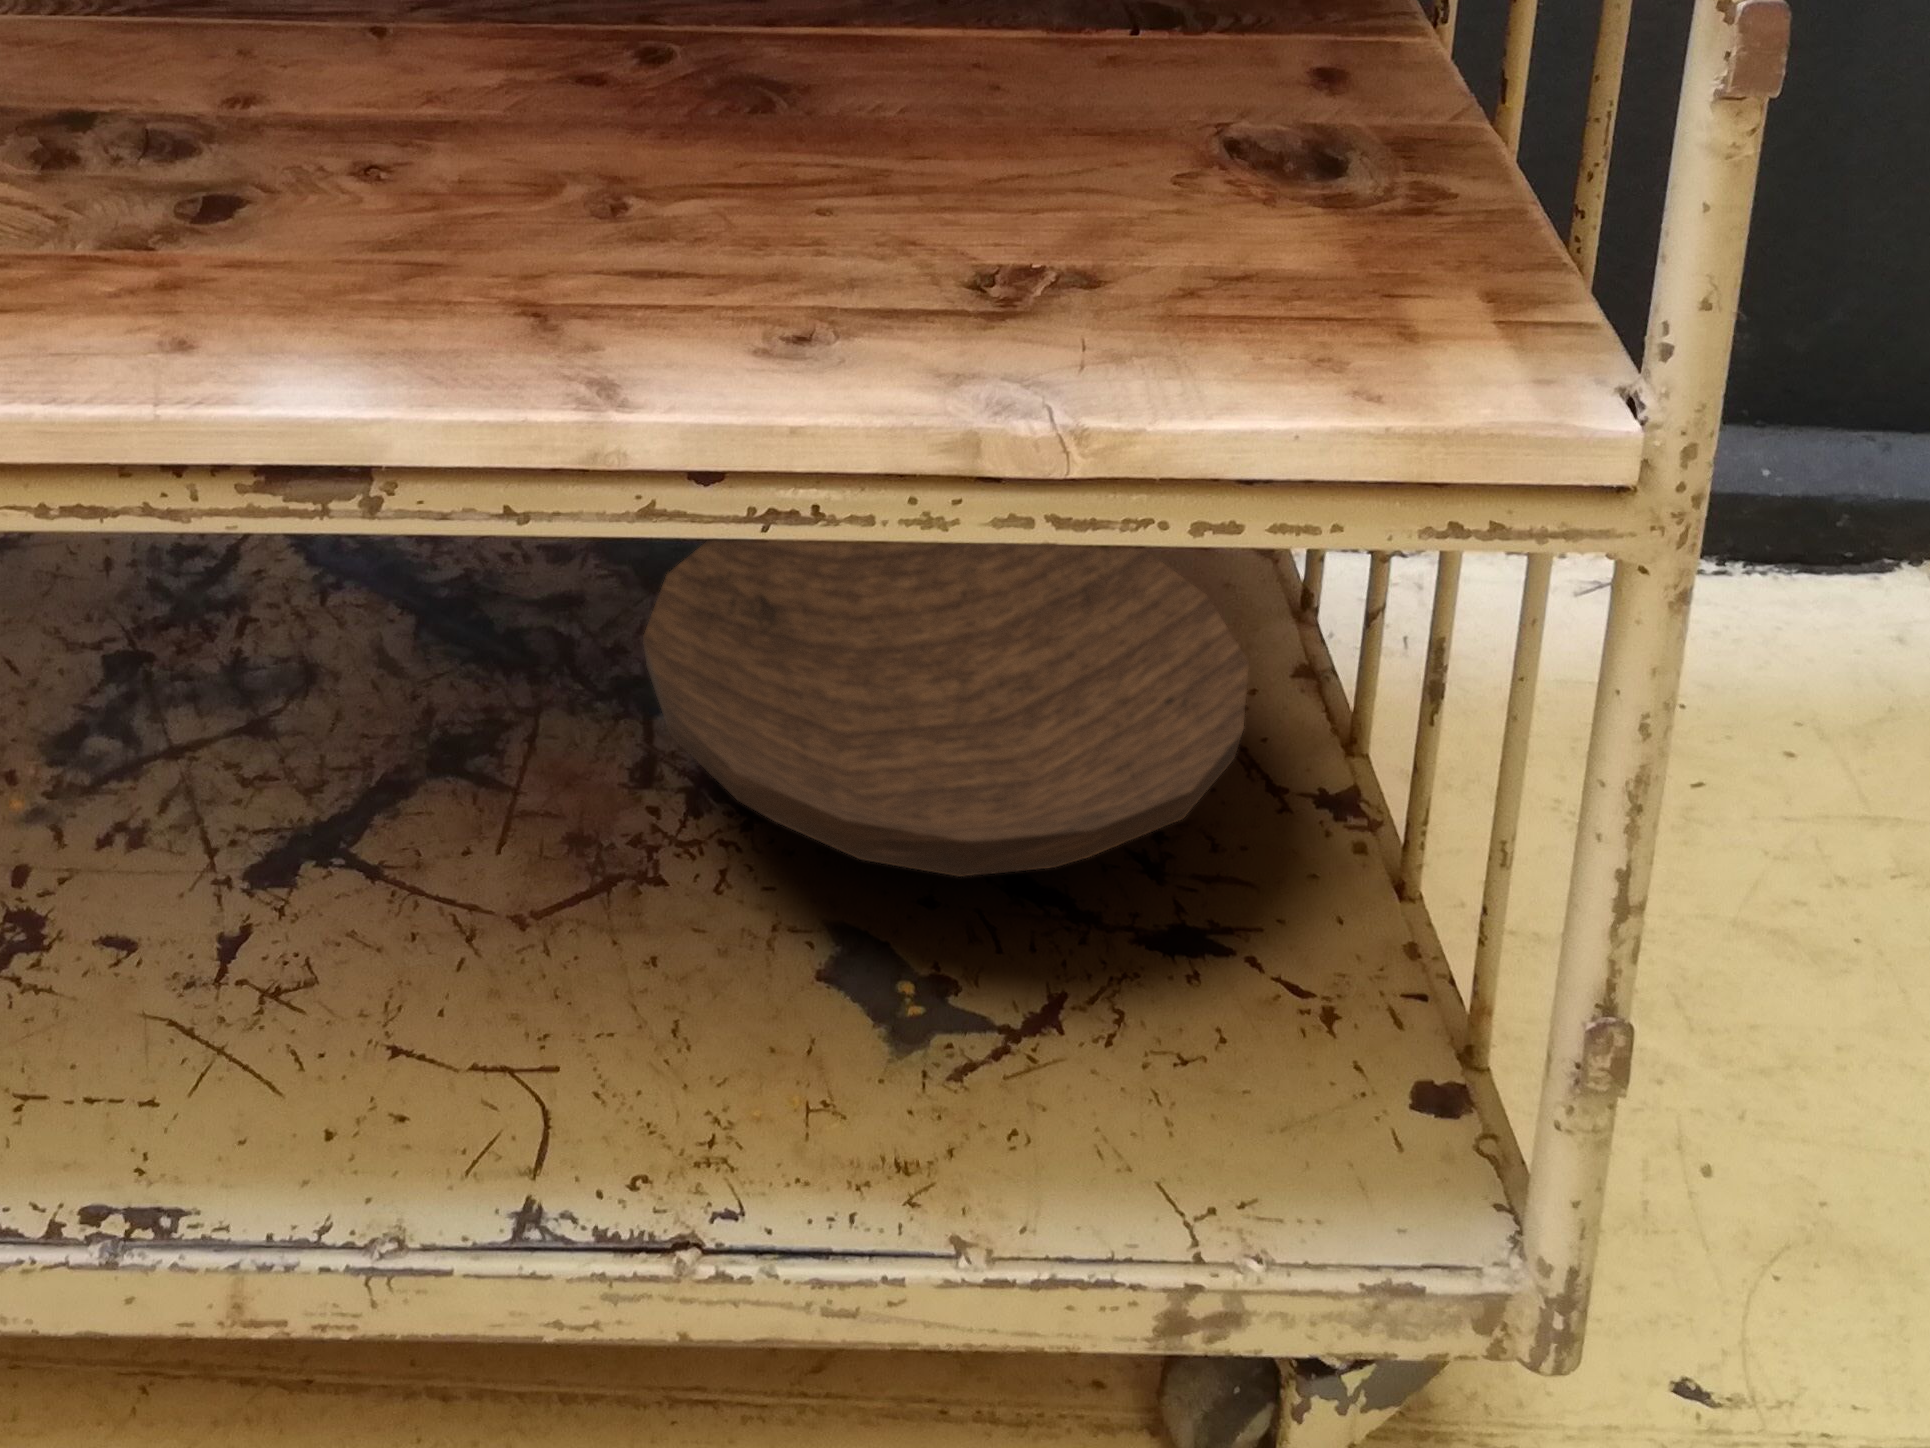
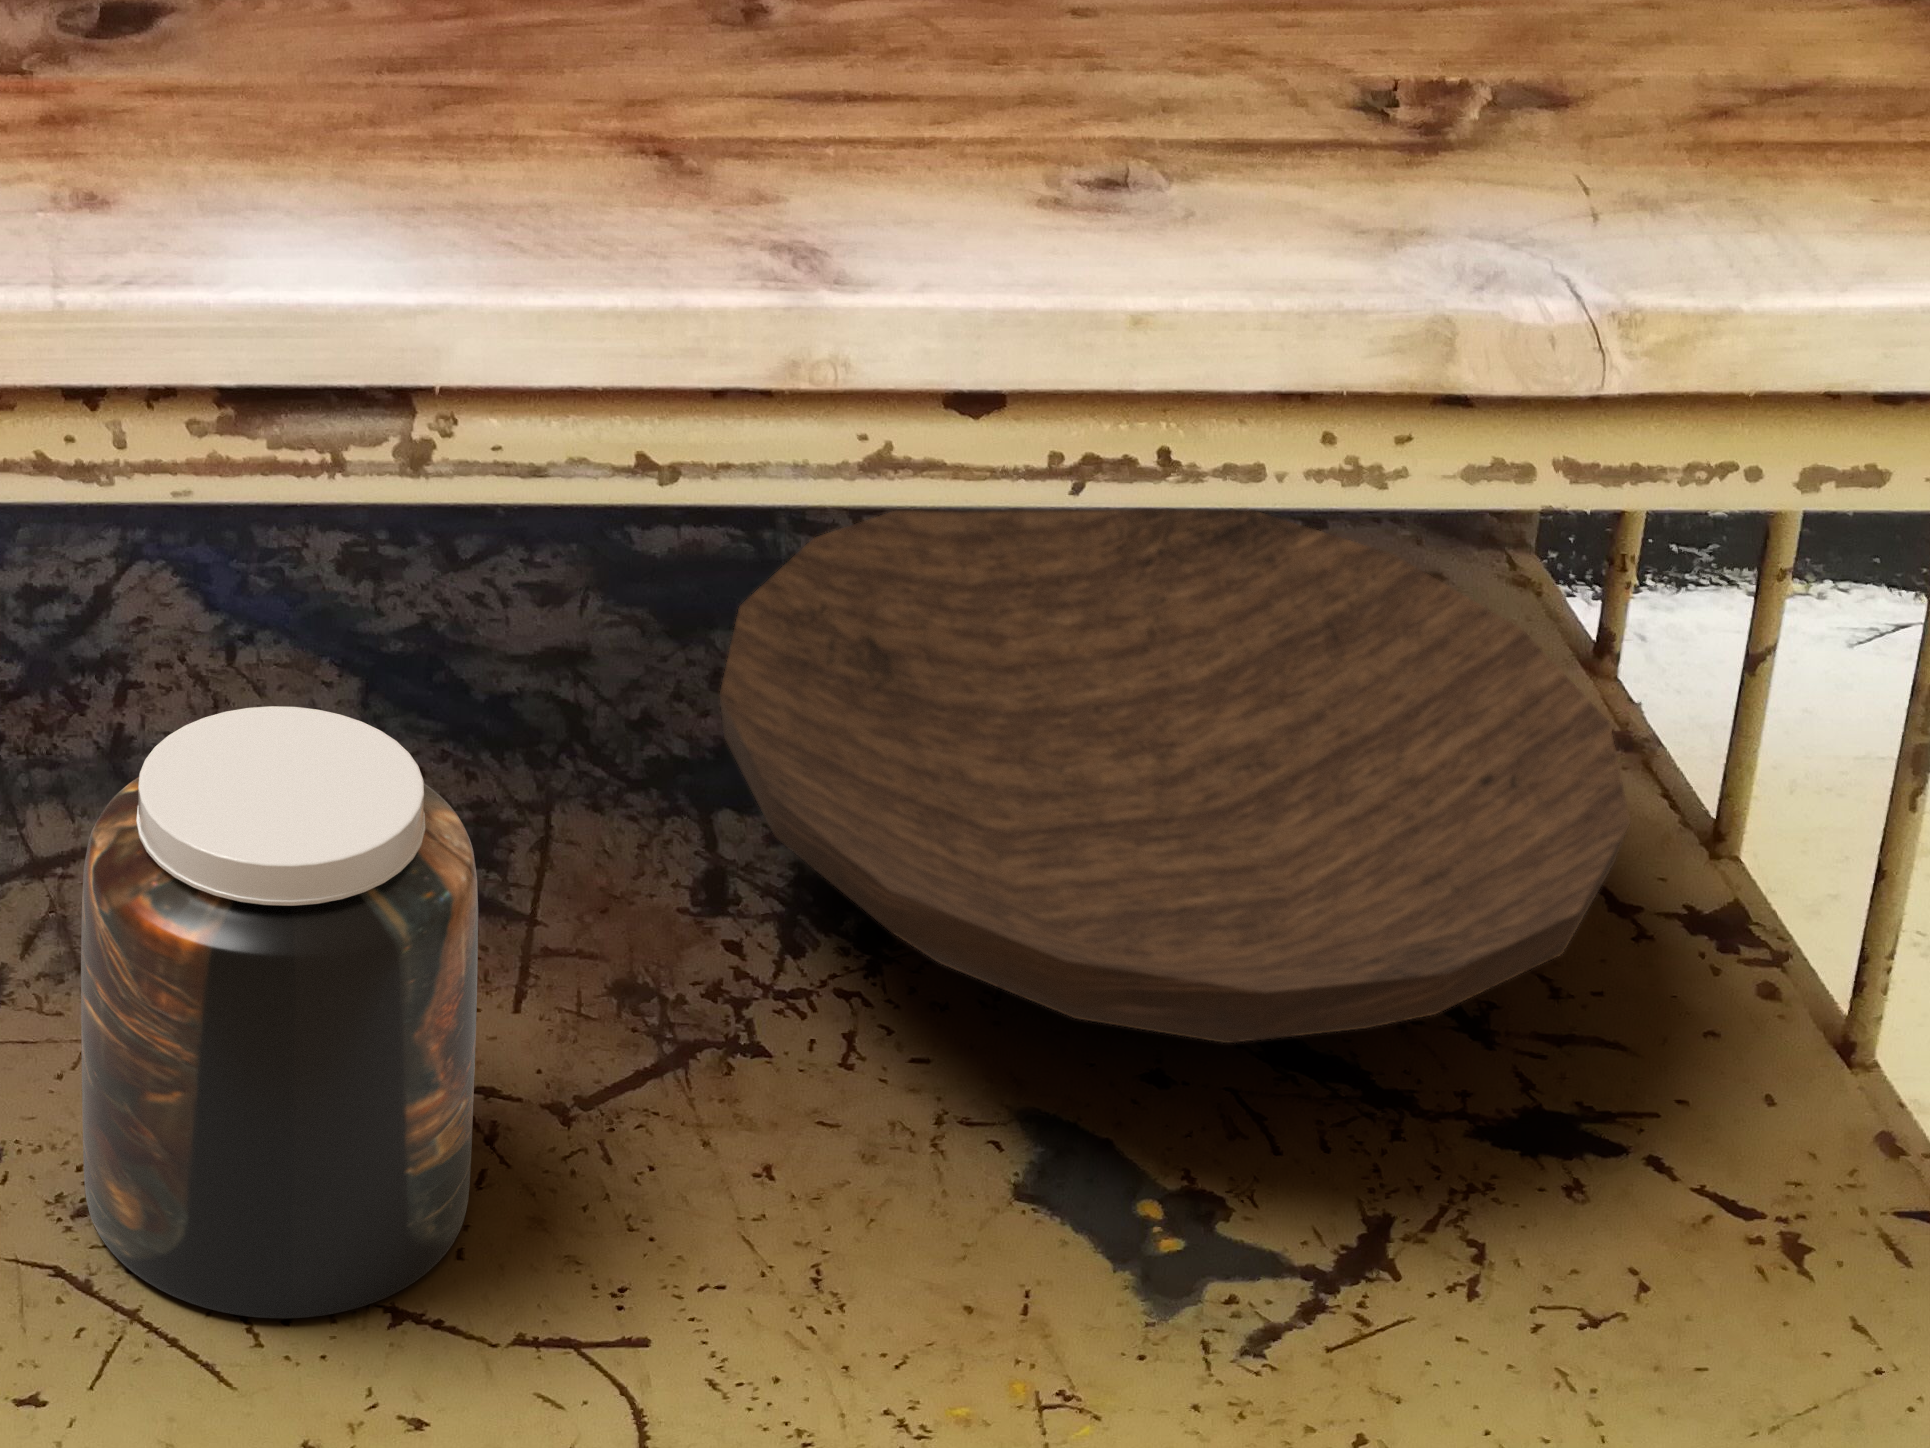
jar: none [190,646,453,1052] -> present [81,706,478,1318]

